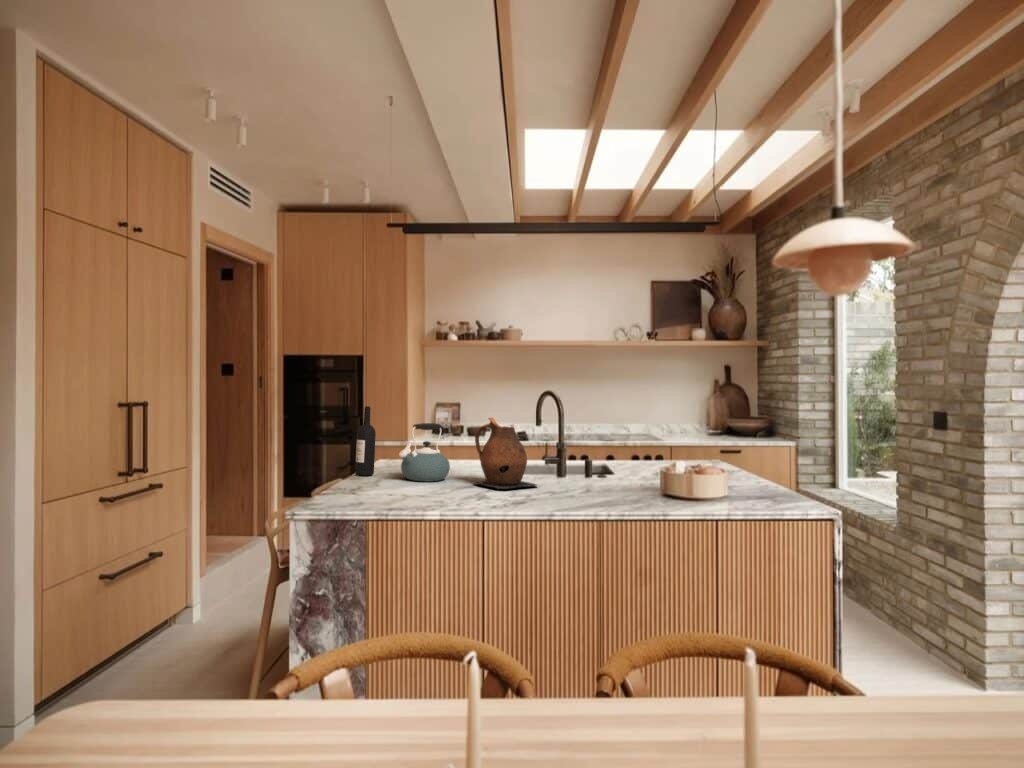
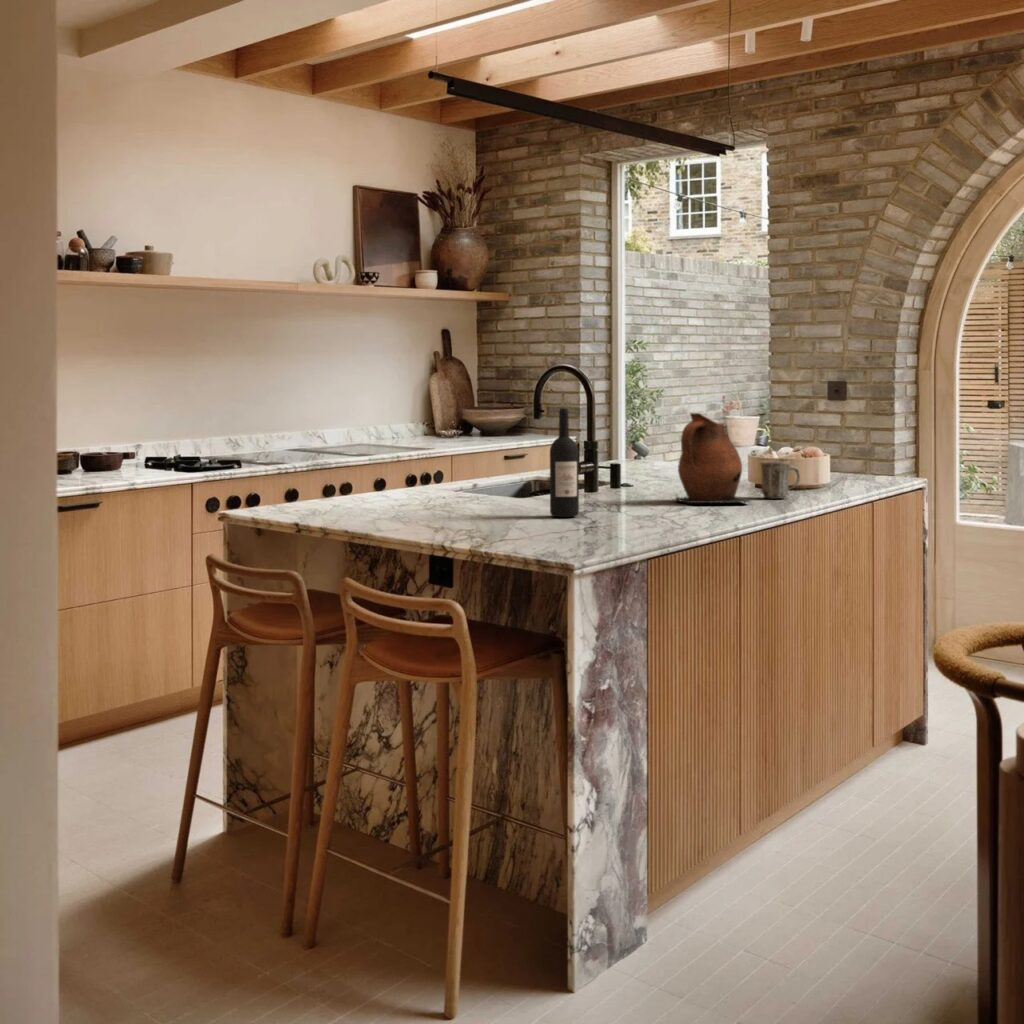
kettle: present [399,423,450,481] -> none [594,428,665,512]
mug: none [554,461,580,493] -> present [761,461,800,499]

